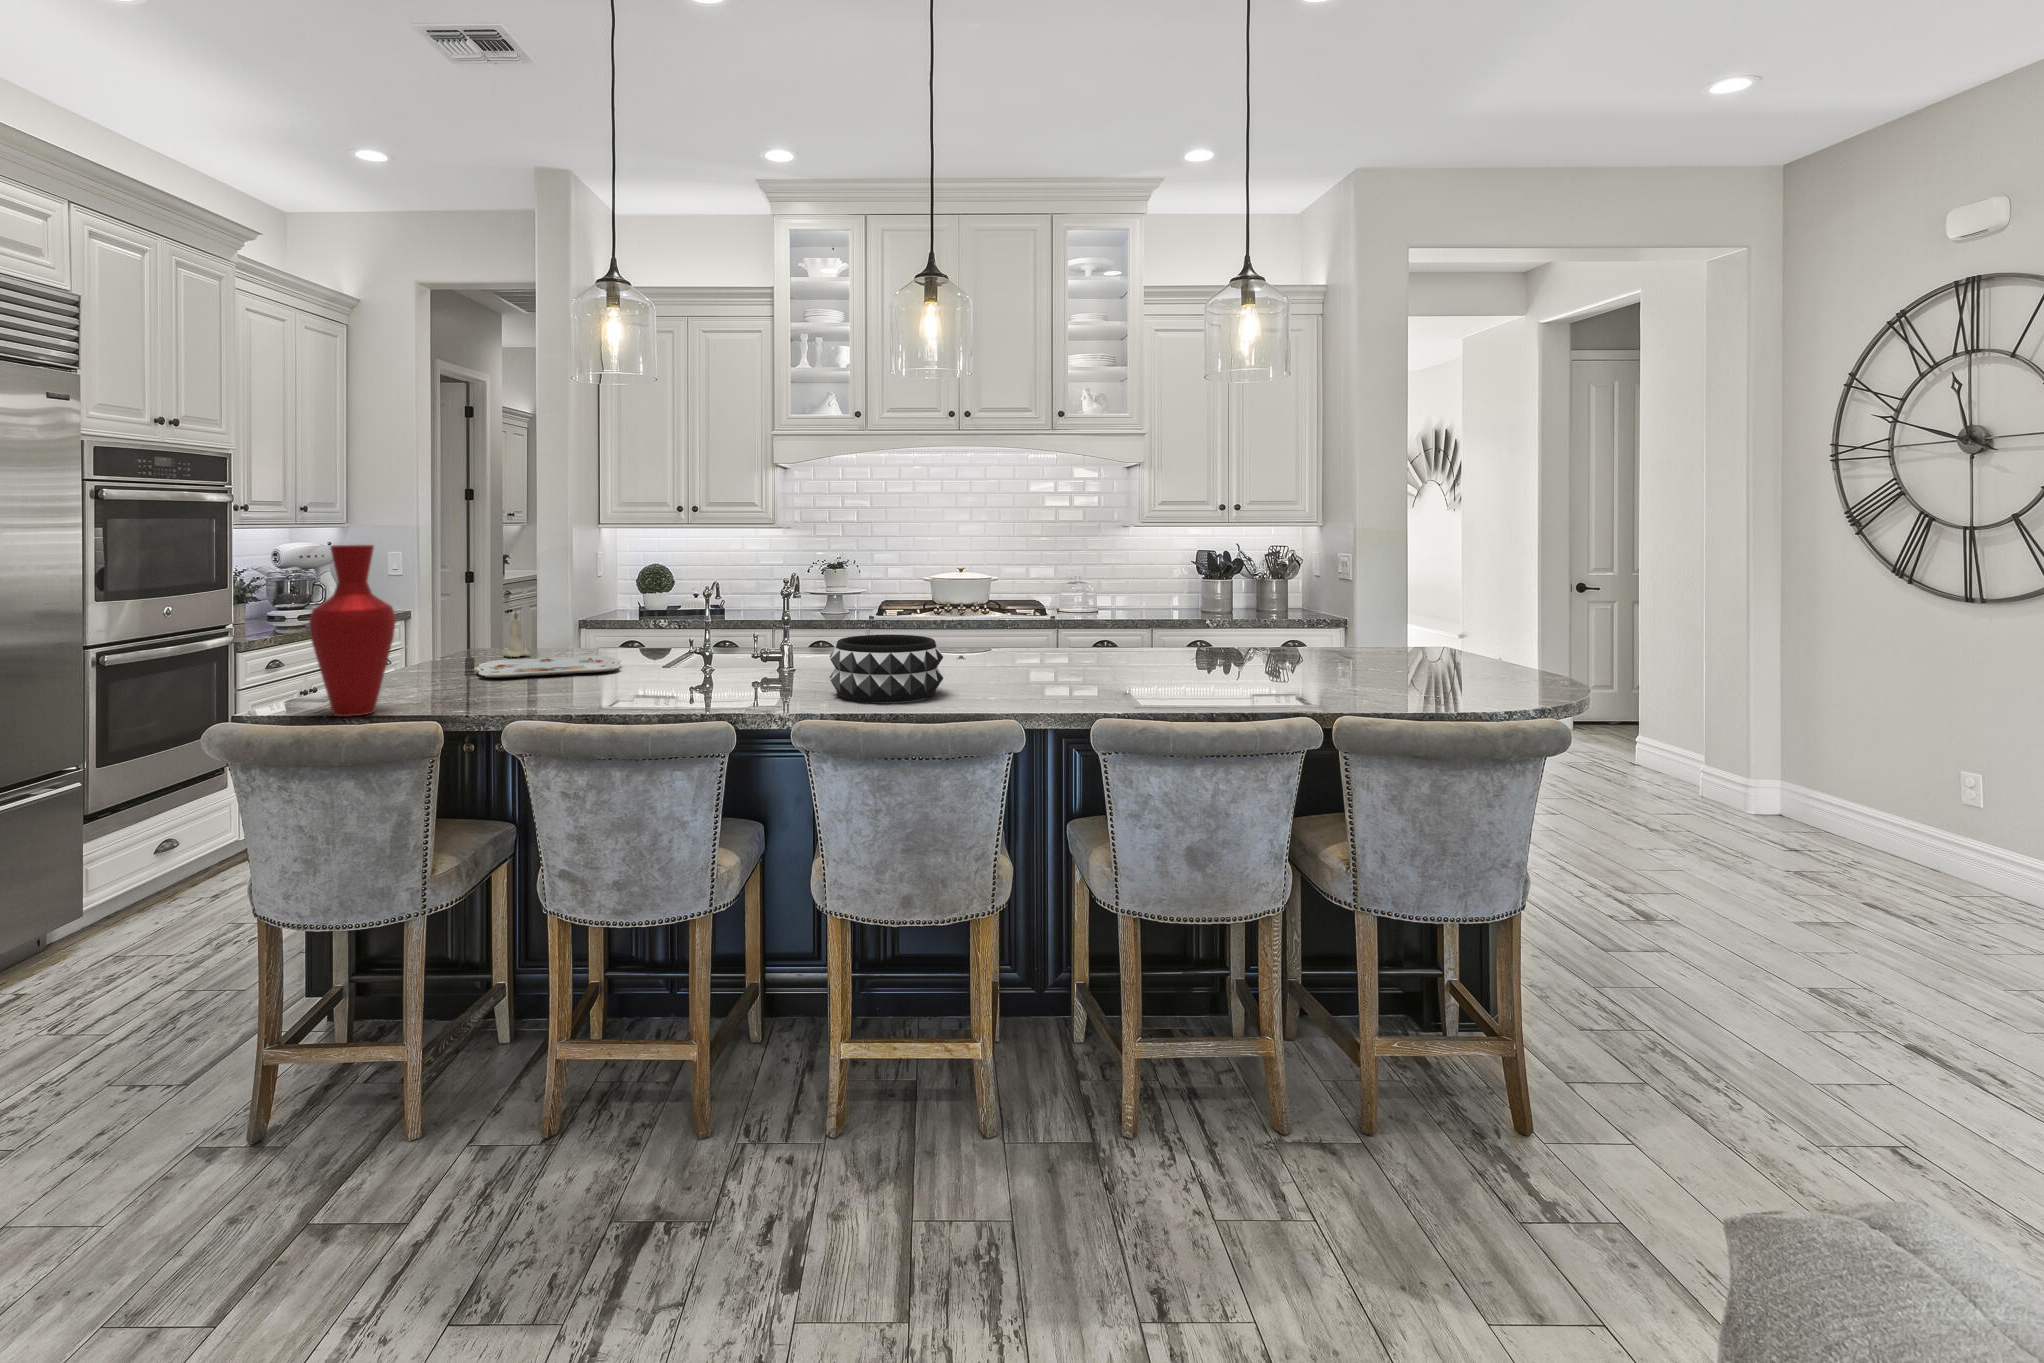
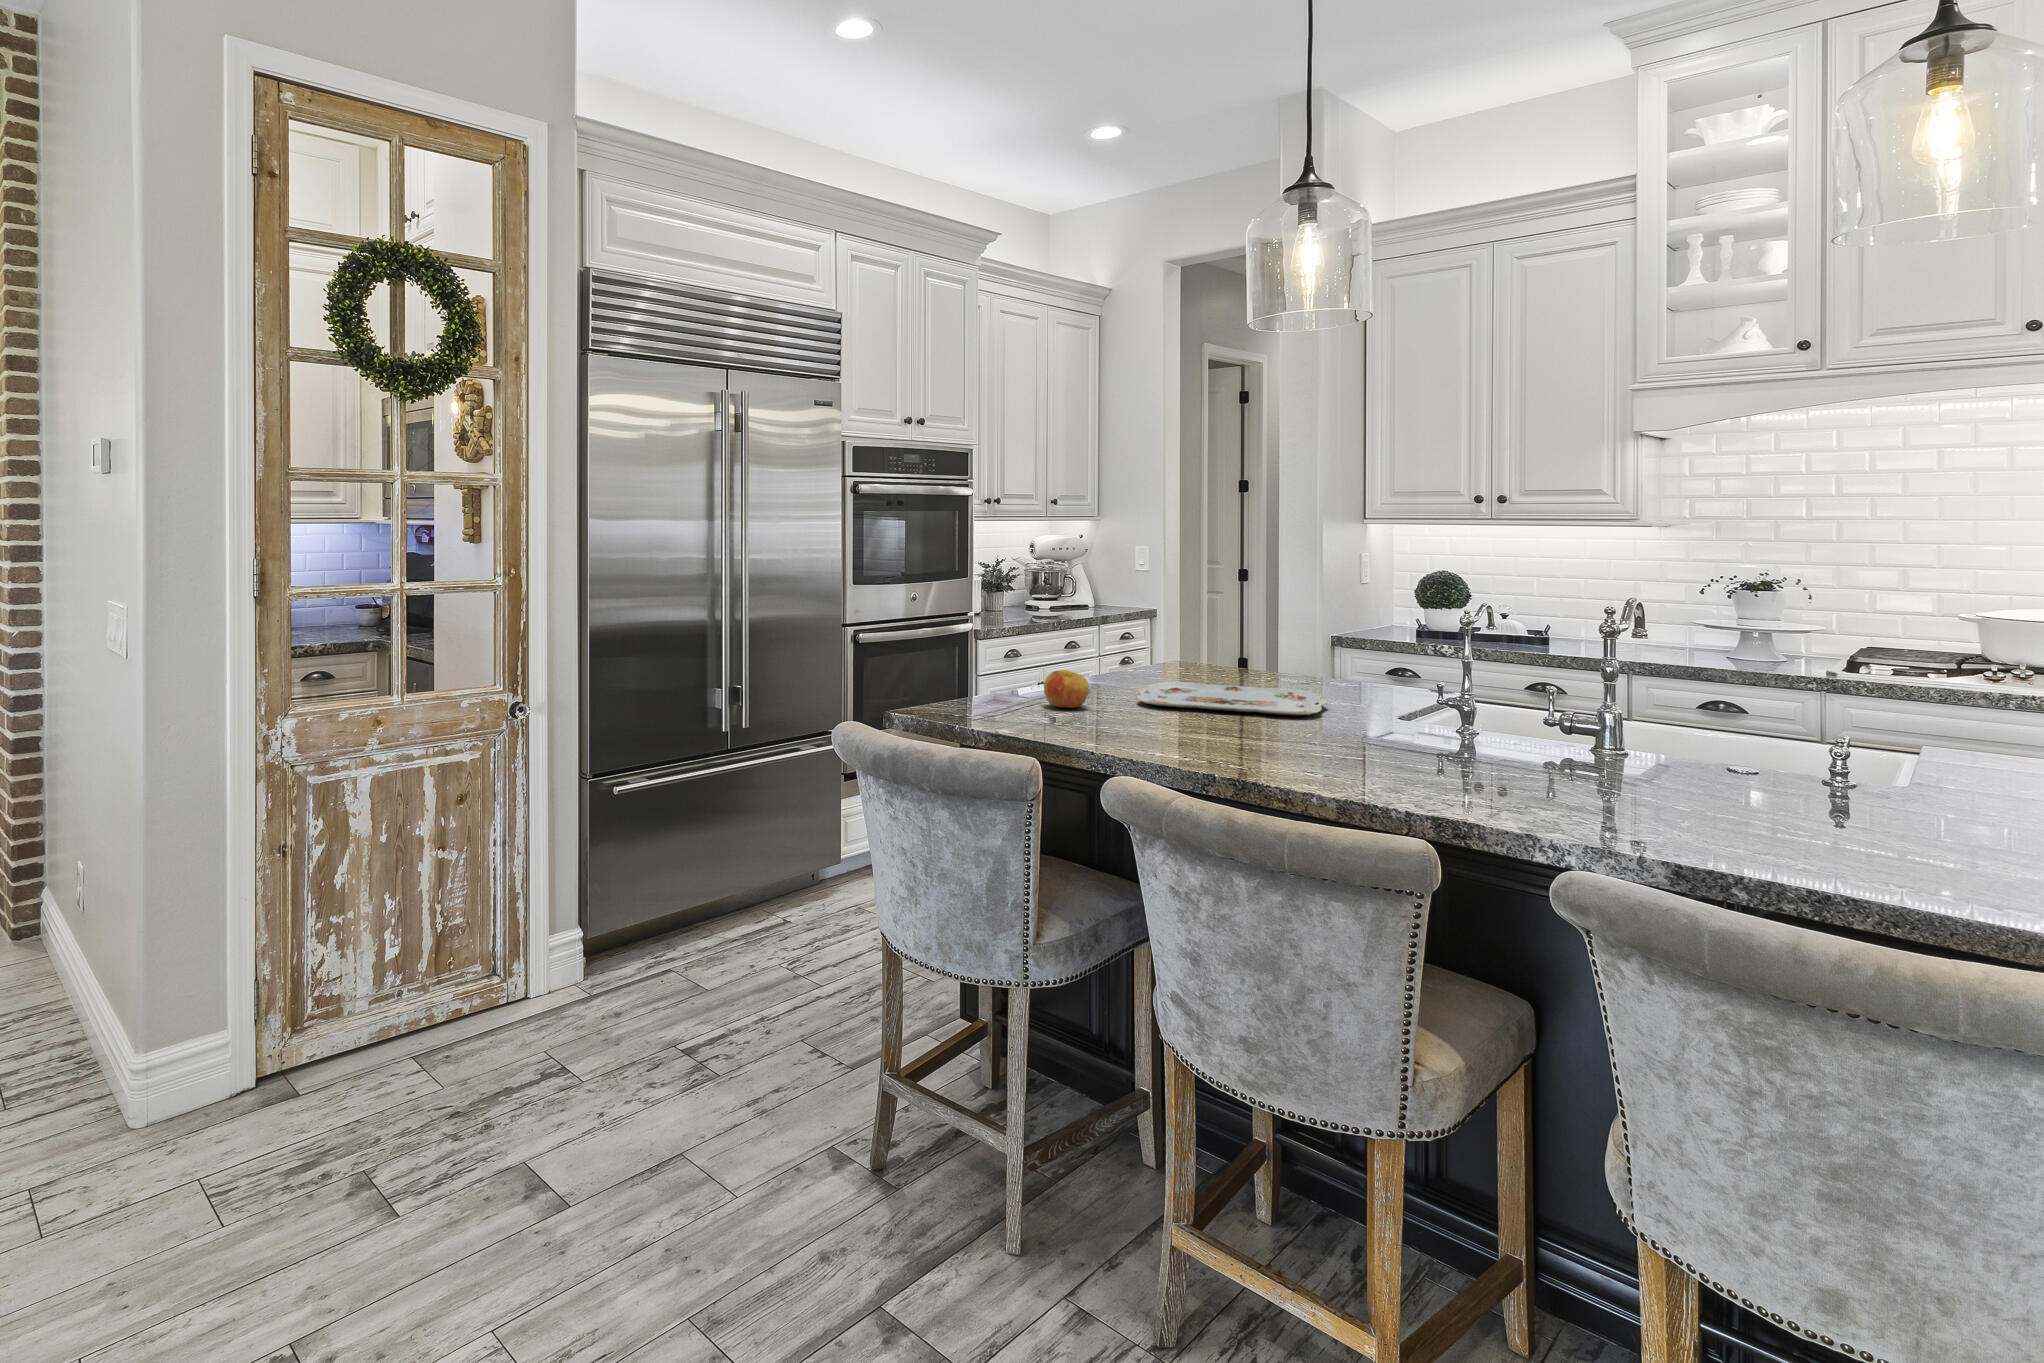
vase: present [309,545,396,717] -> none [925,539,1012,735]
candle: present [503,612,530,657] -> none [1190,620,1223,679]
decorative bowl: present [830,635,943,703] -> none [1662,720,1960,870]
apple: none [401,656,443,689] -> present [1044,670,1089,708]

